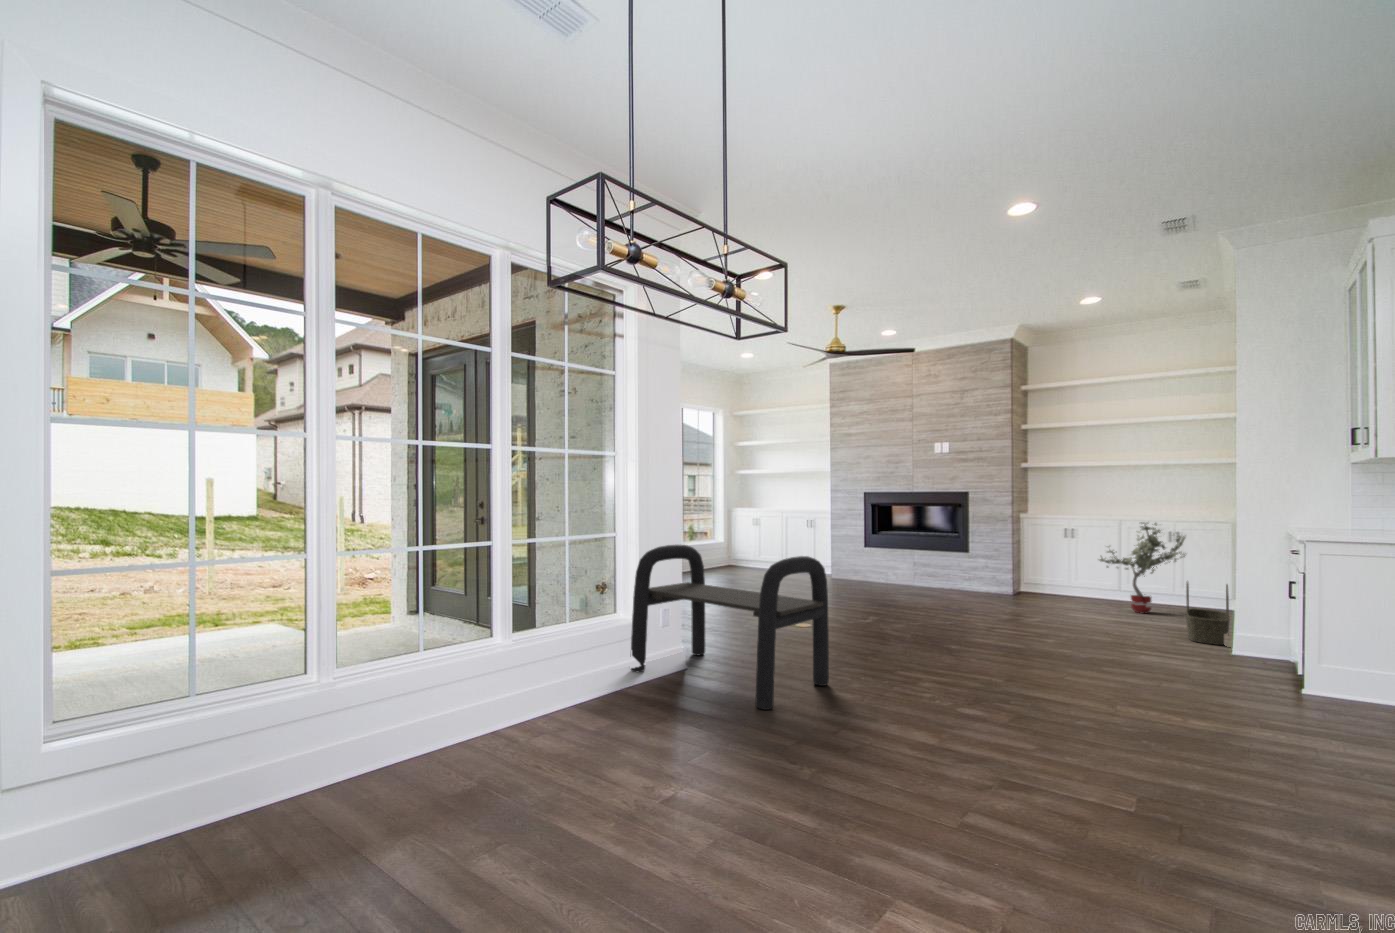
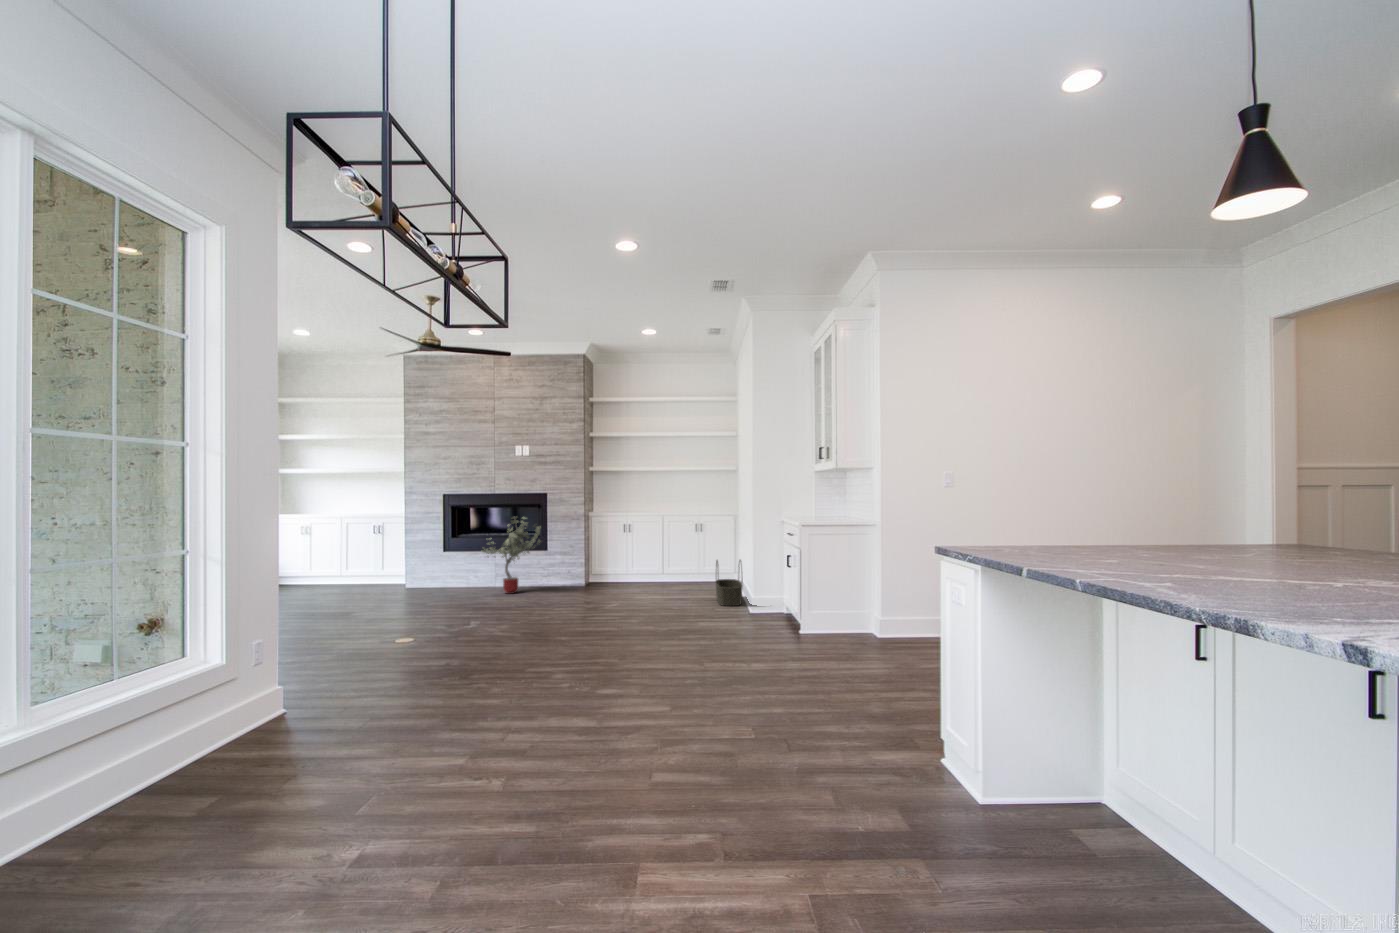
potted tree: present [1100,522,1185,614] -> present [481,517,541,594]
bench: present [631,545,829,710] -> none [167,586,466,784]

